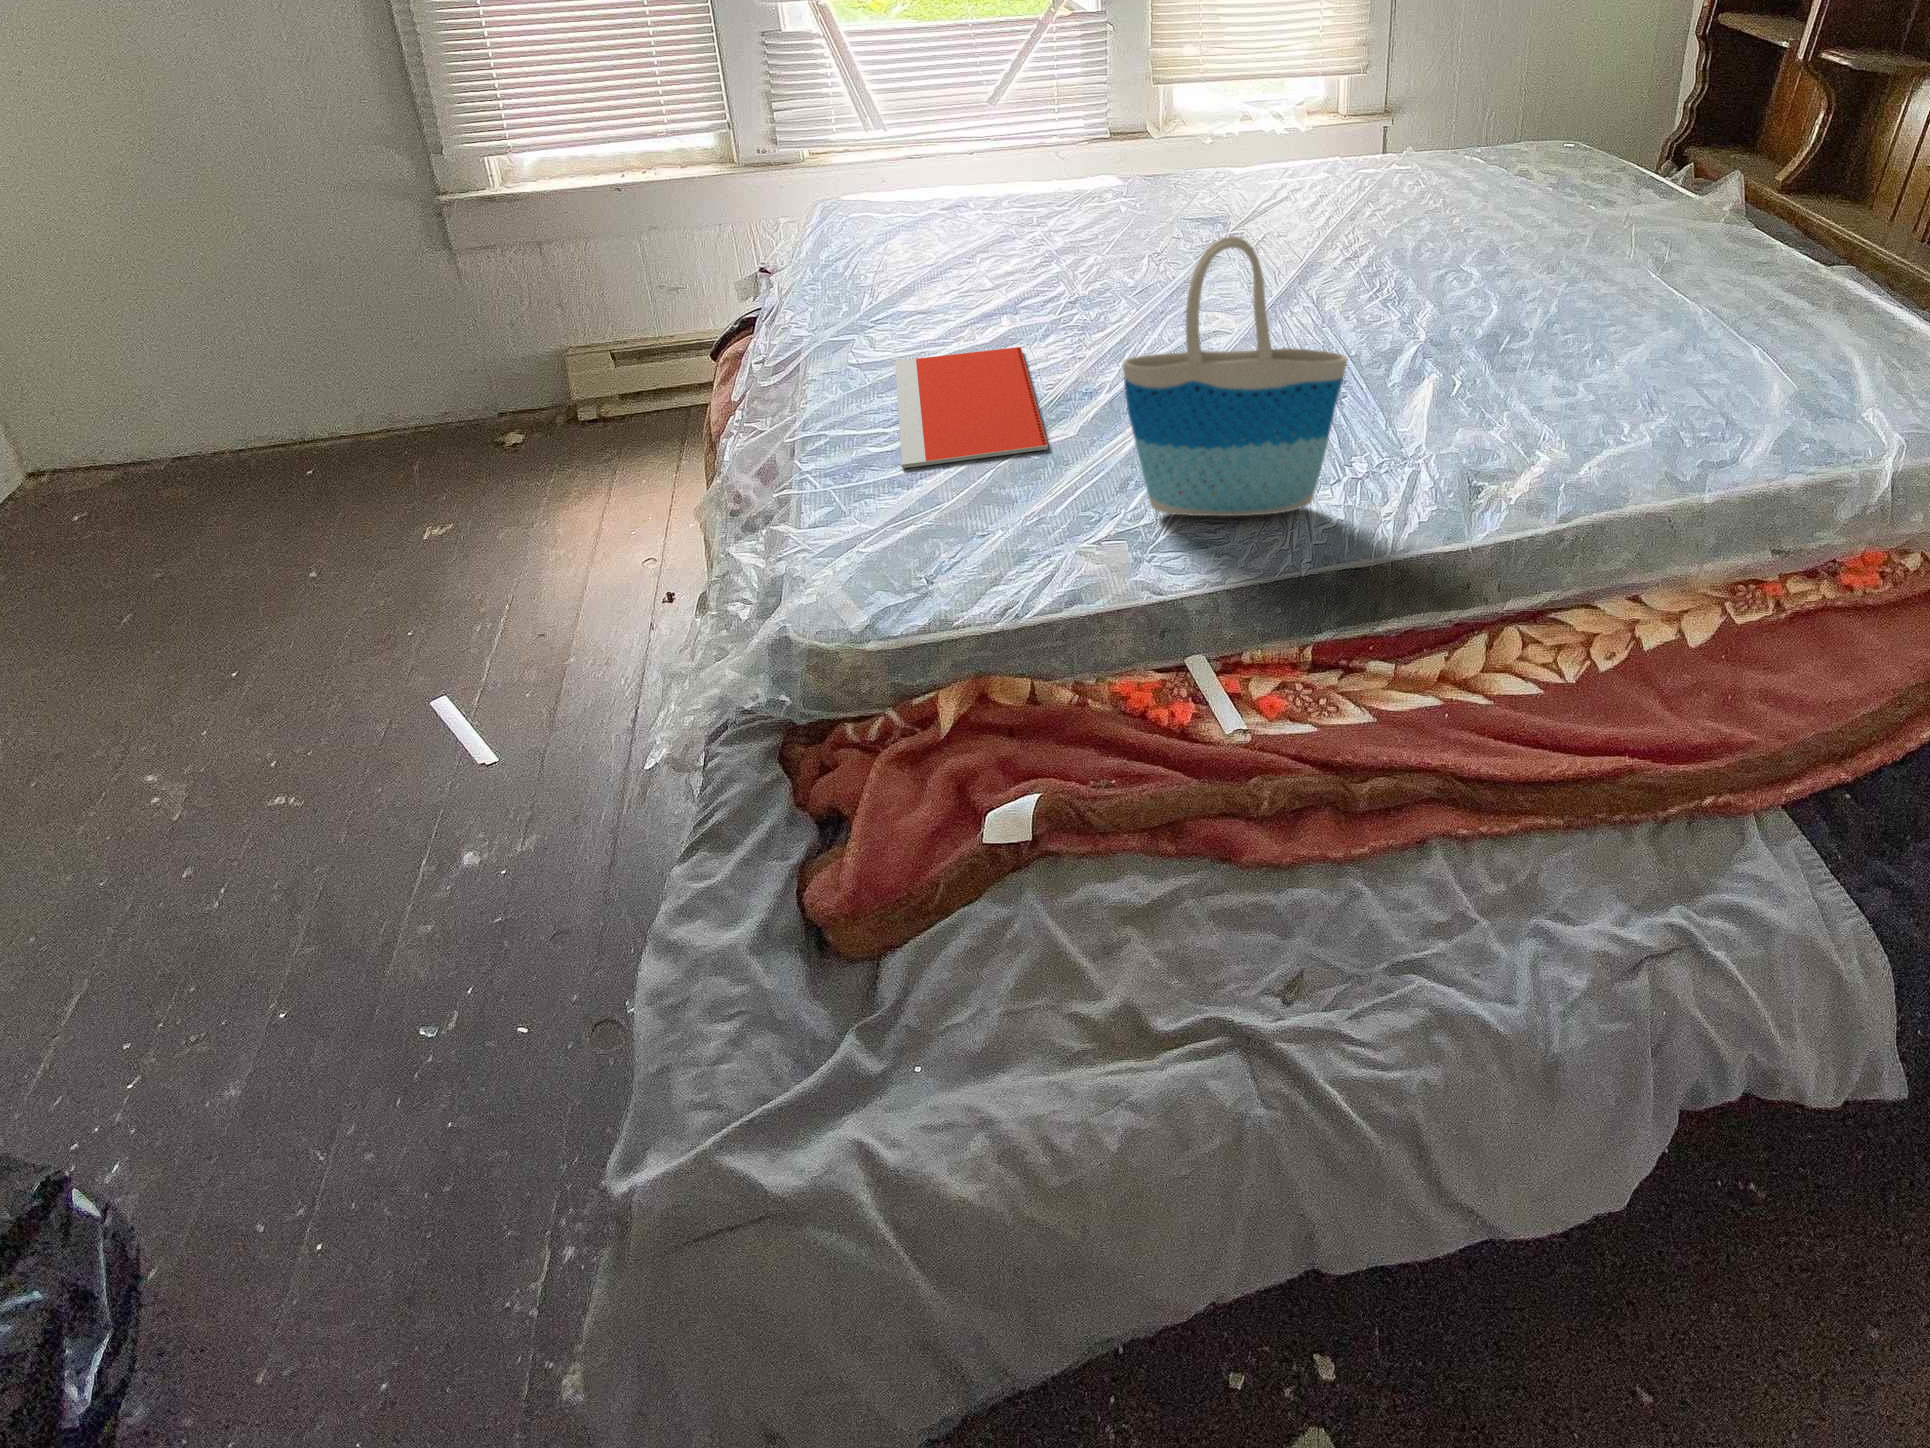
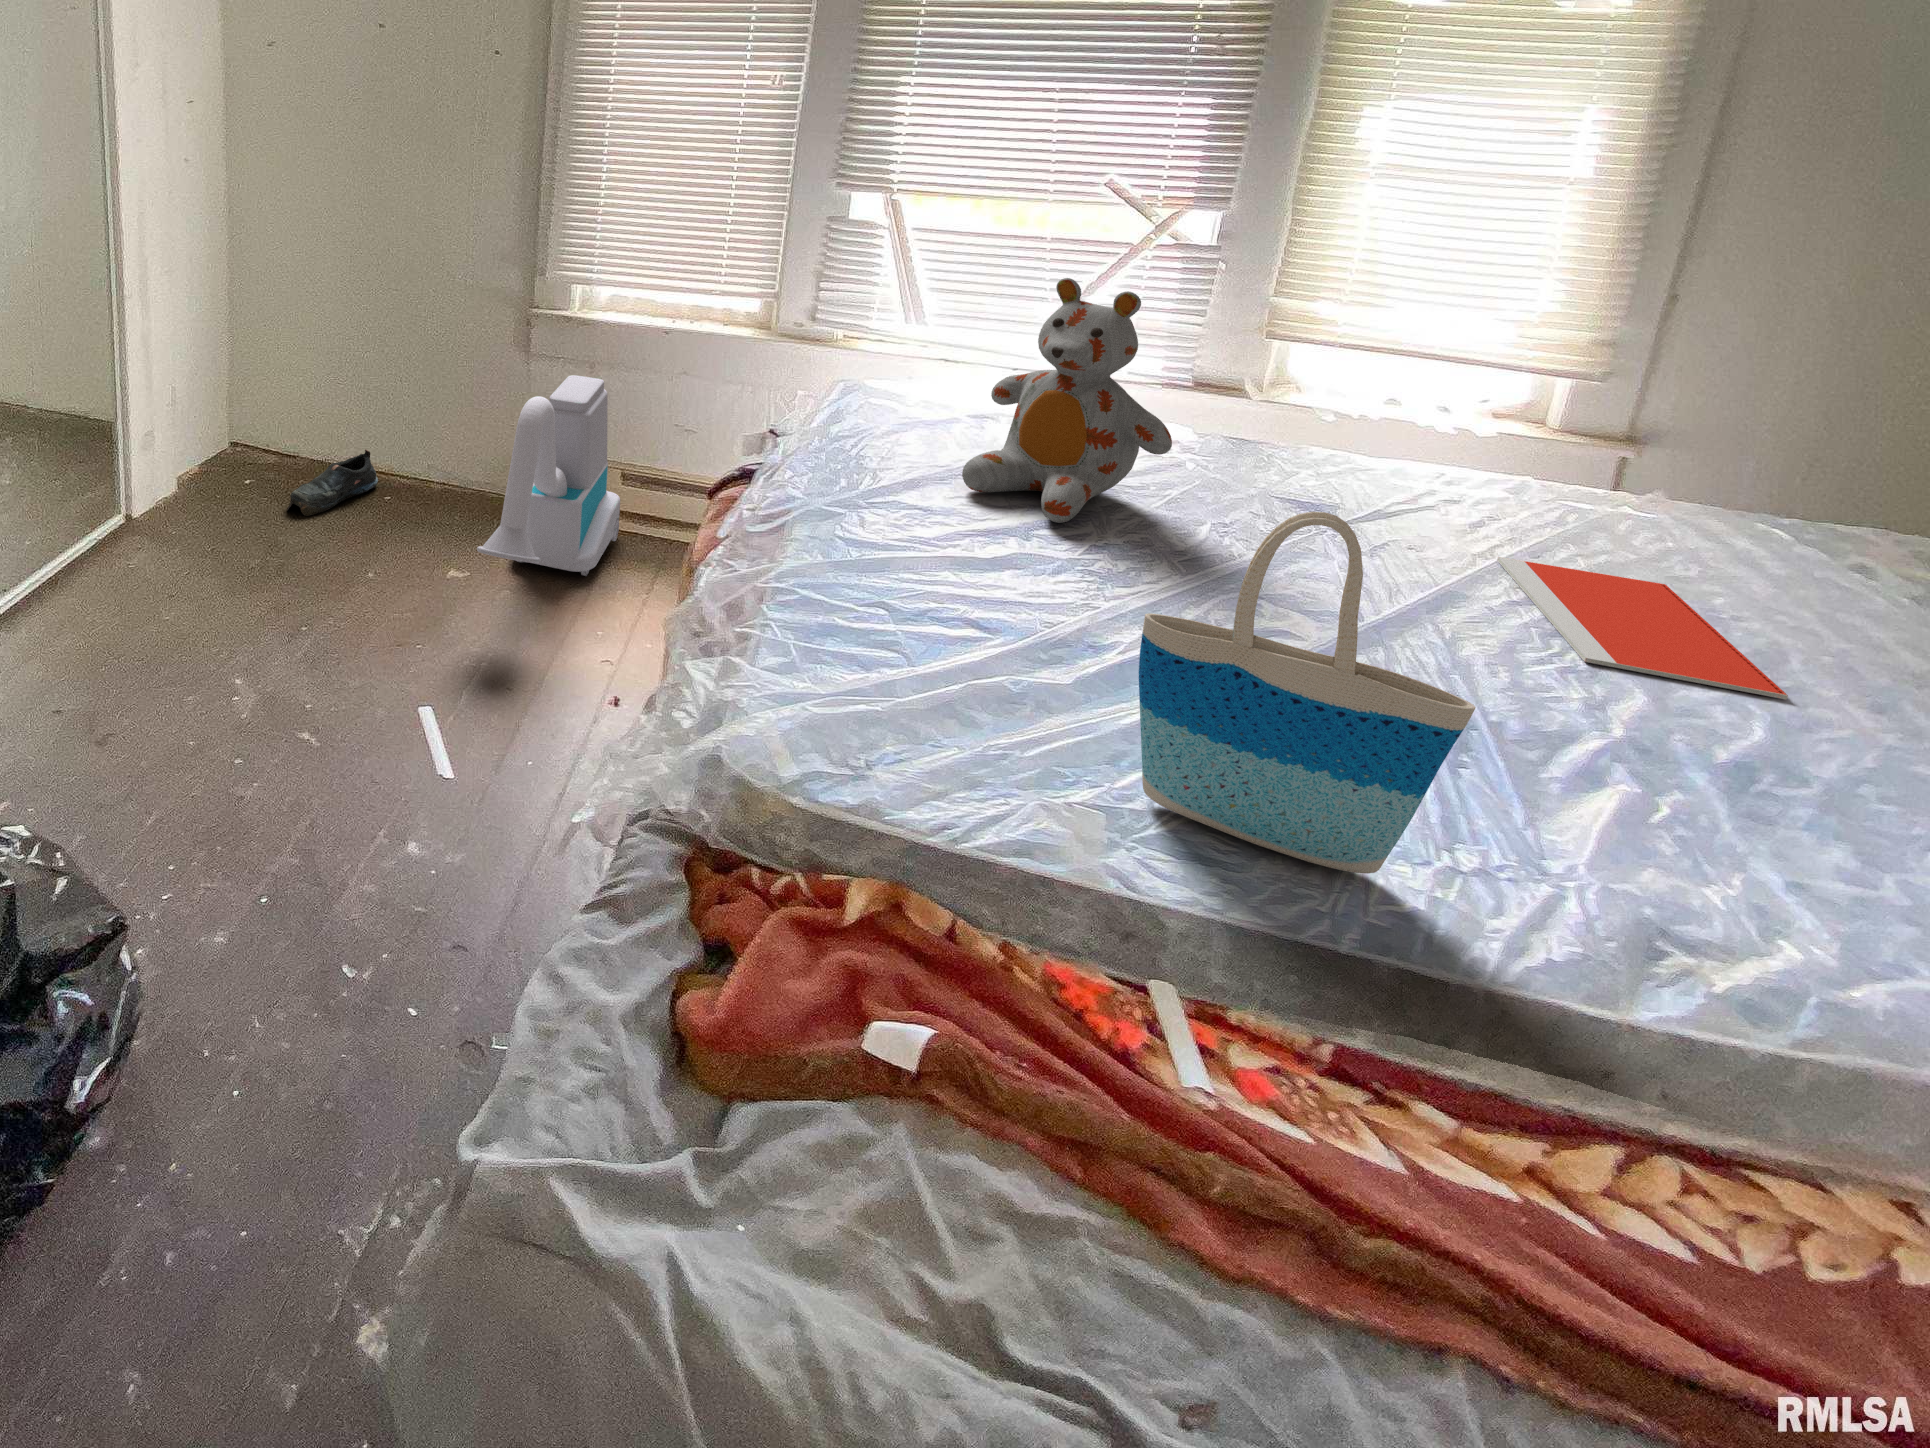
stuffed bear: none [949,62,1111,291] -> present [962,278,1172,523]
vacuum cleaner: none [449,261,624,503] -> present [477,375,620,576]
notebook: present [895,347,1048,468] -> present [1497,557,1788,699]
shoe: none [148,425,285,539] -> present [287,449,378,516]

